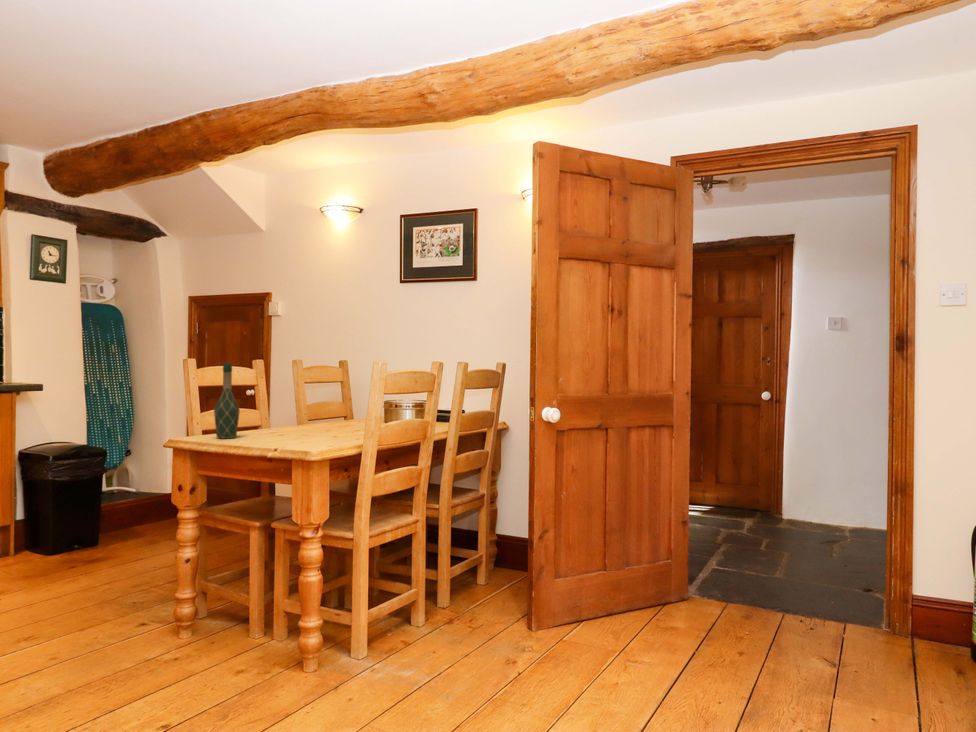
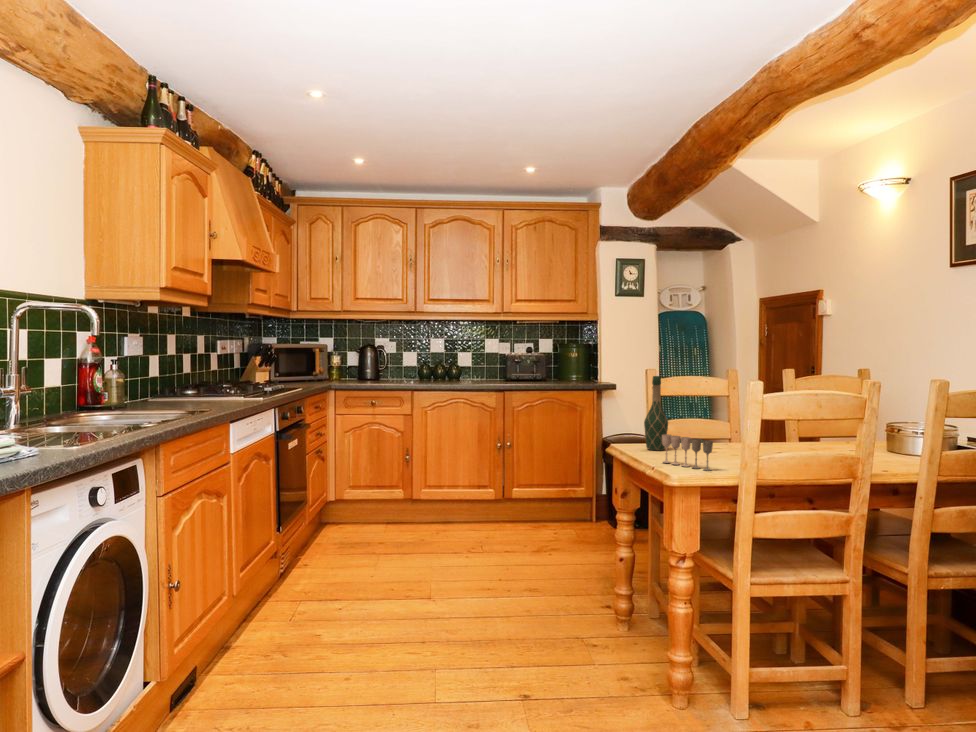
wine glass: none [274,417,334,446] -> present [662,434,713,471]

